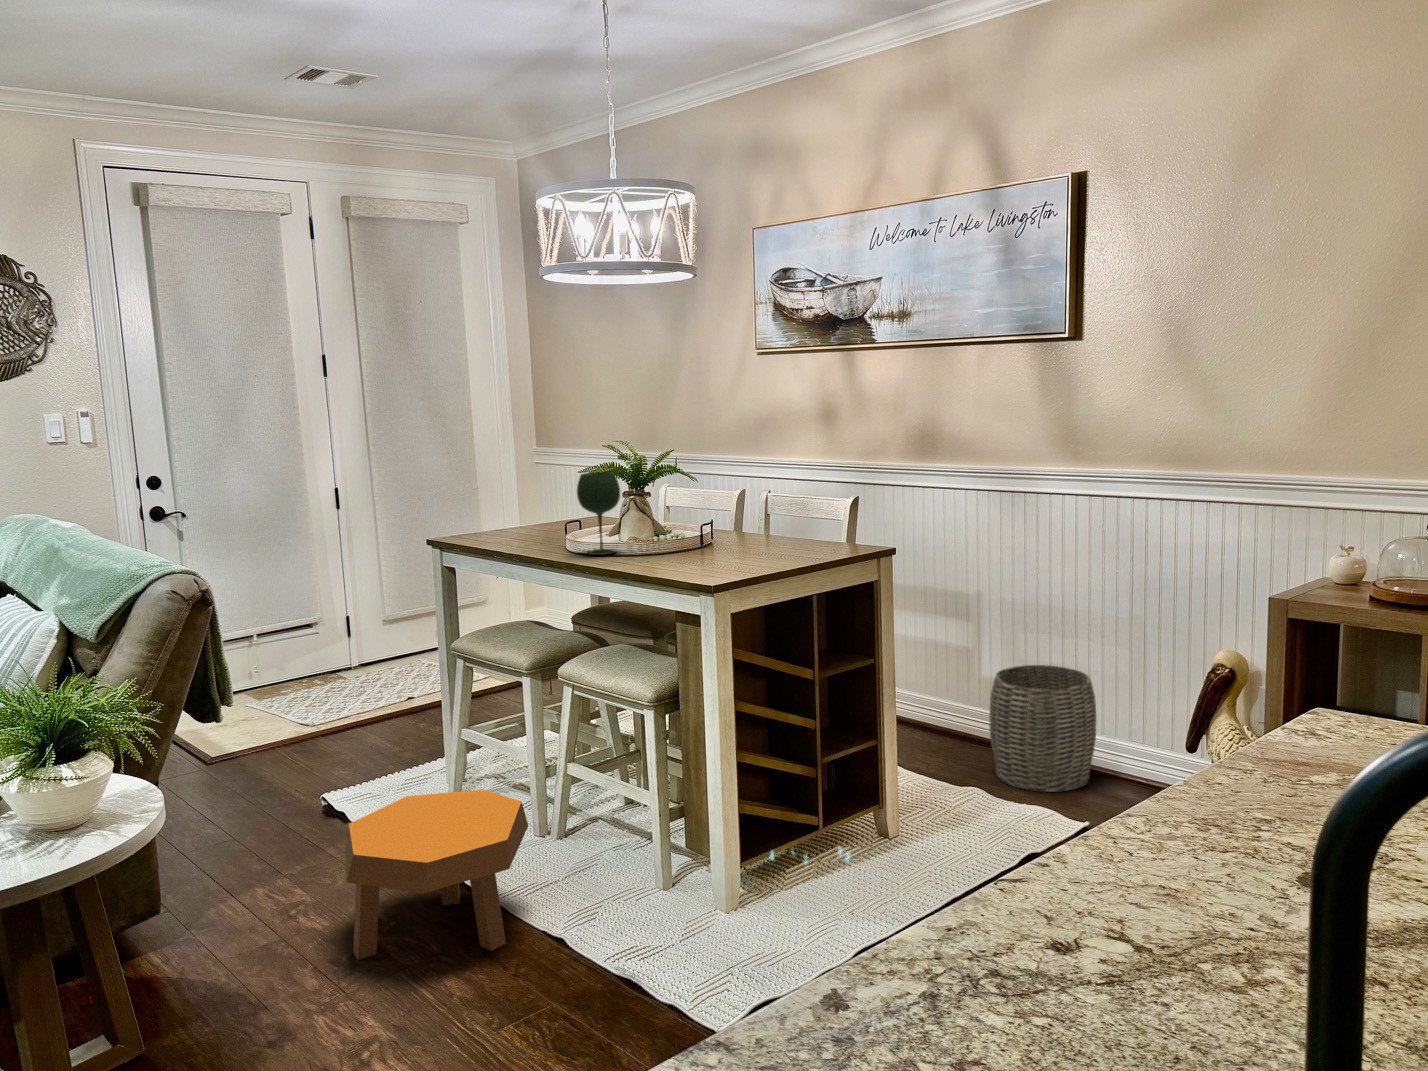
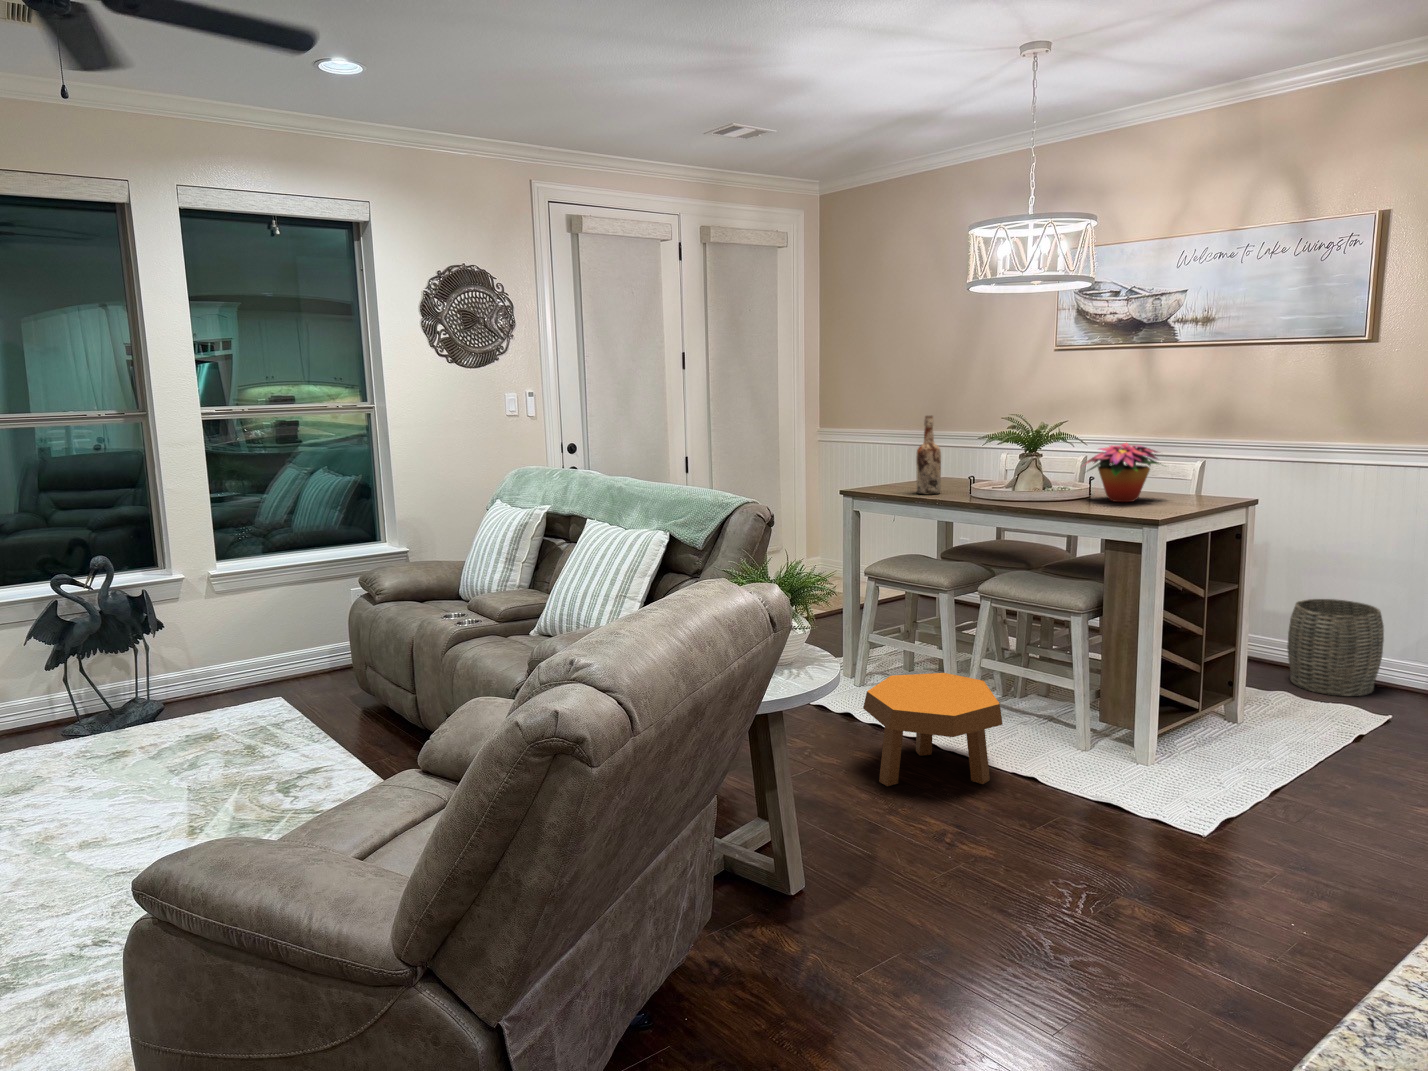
wine bottle: none [496,440,530,544] -> present [916,416,941,494]
wine glass: present [577,472,620,555] -> none [1004,440,1038,502]
flower arrangement: none [671,473,785,553] -> present [1086,443,1161,502]

